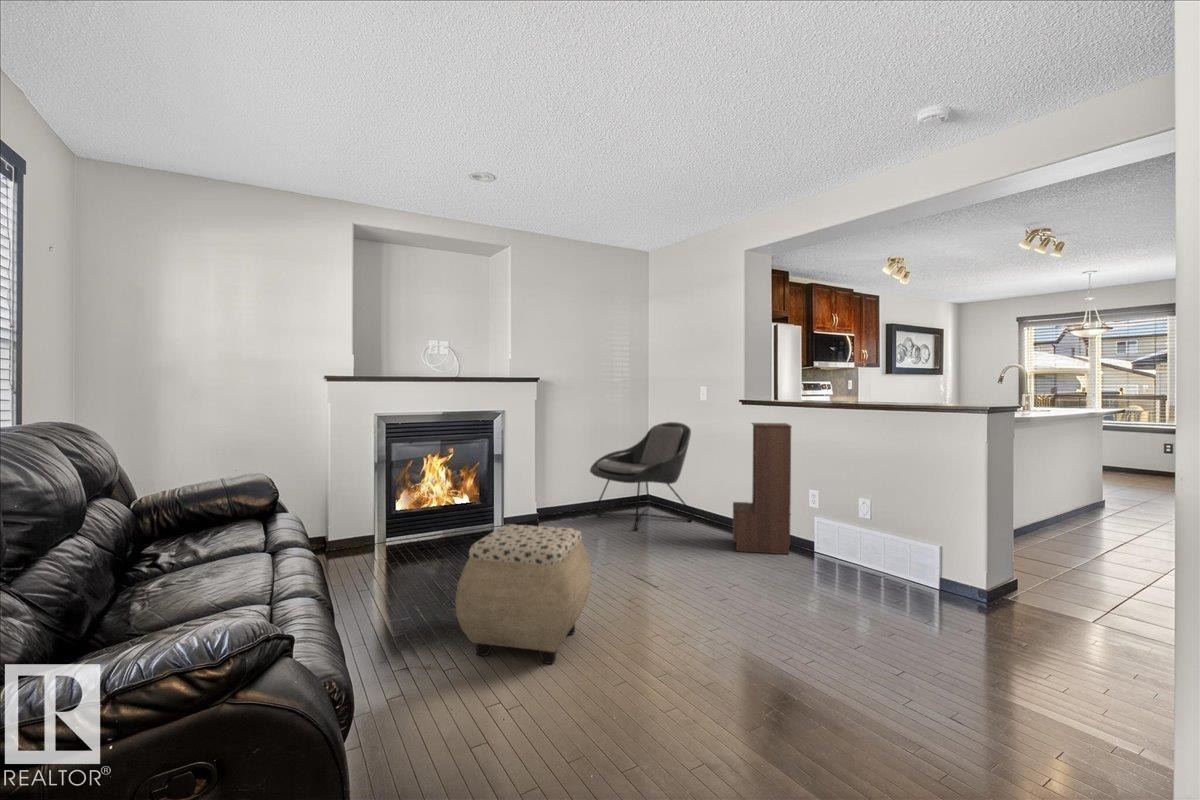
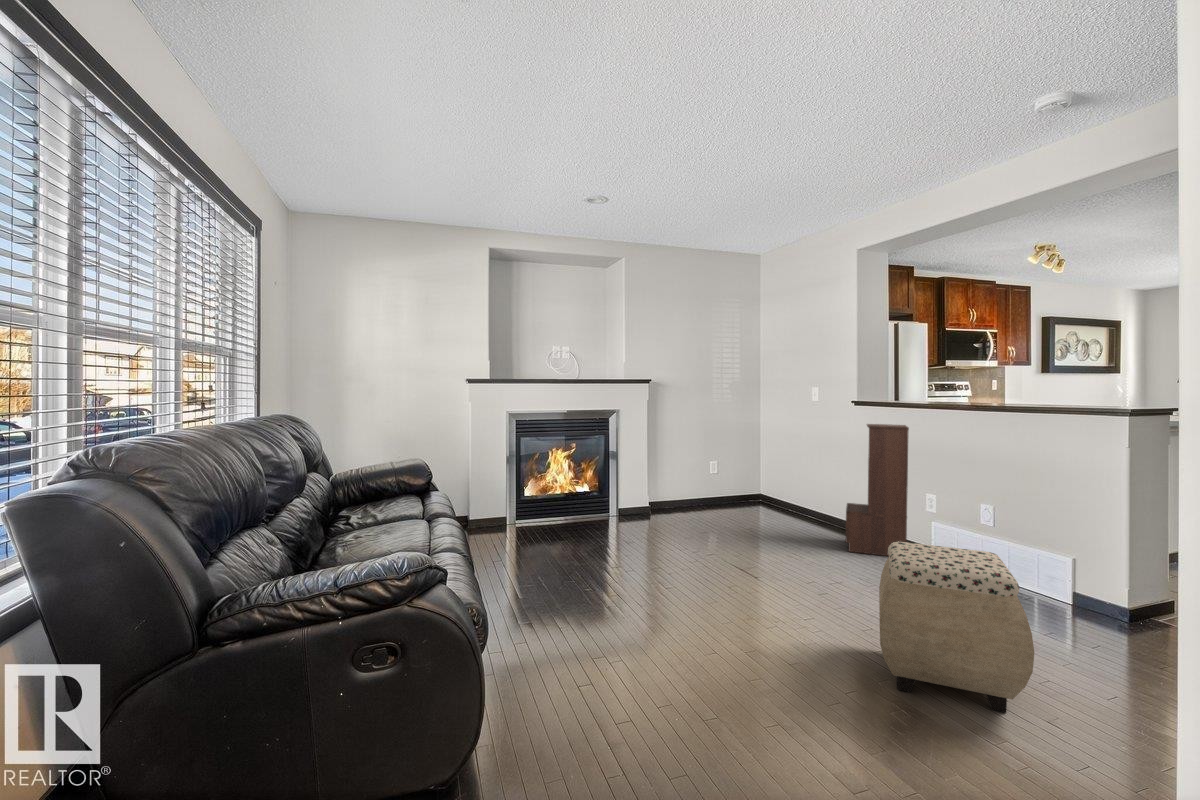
lounge chair: present [590,422,695,530] -> none [704,422,809,526]
ottoman: present [455,524,592,664] -> present [879,541,1034,713]

